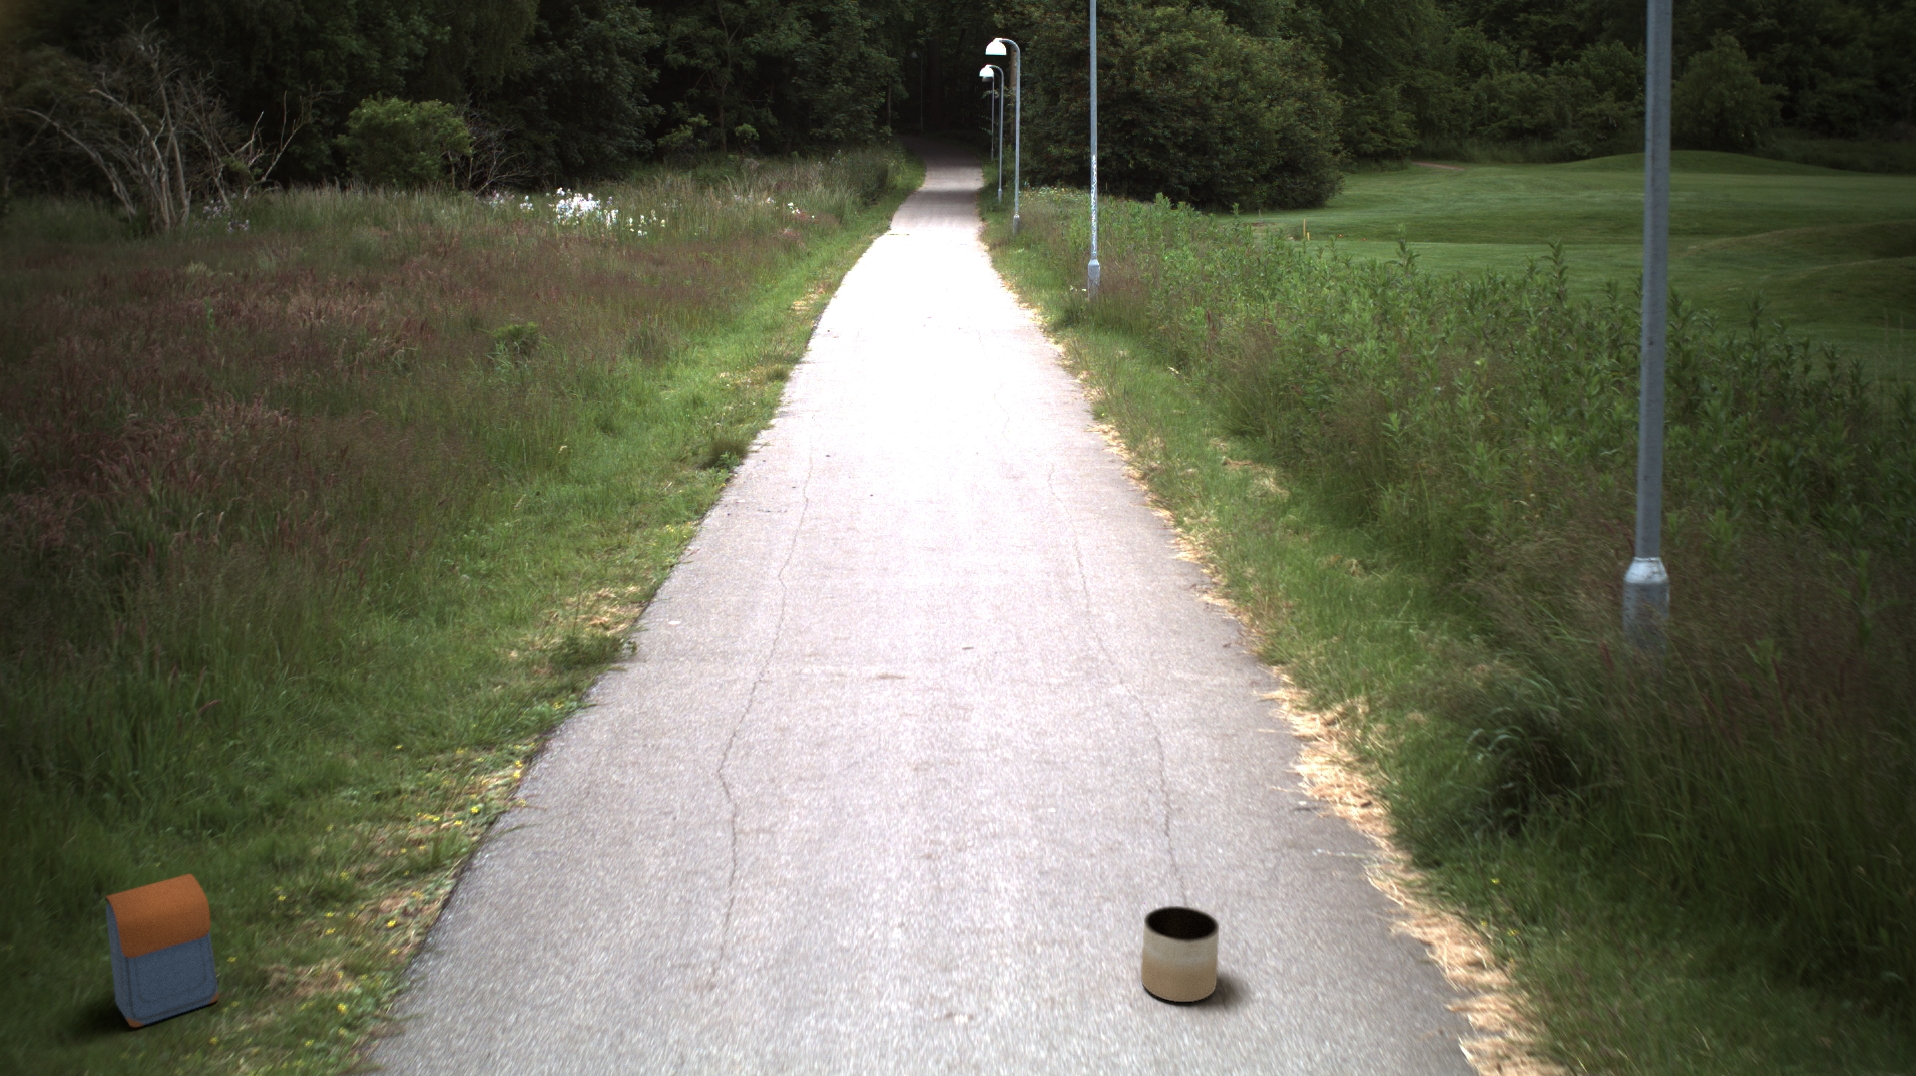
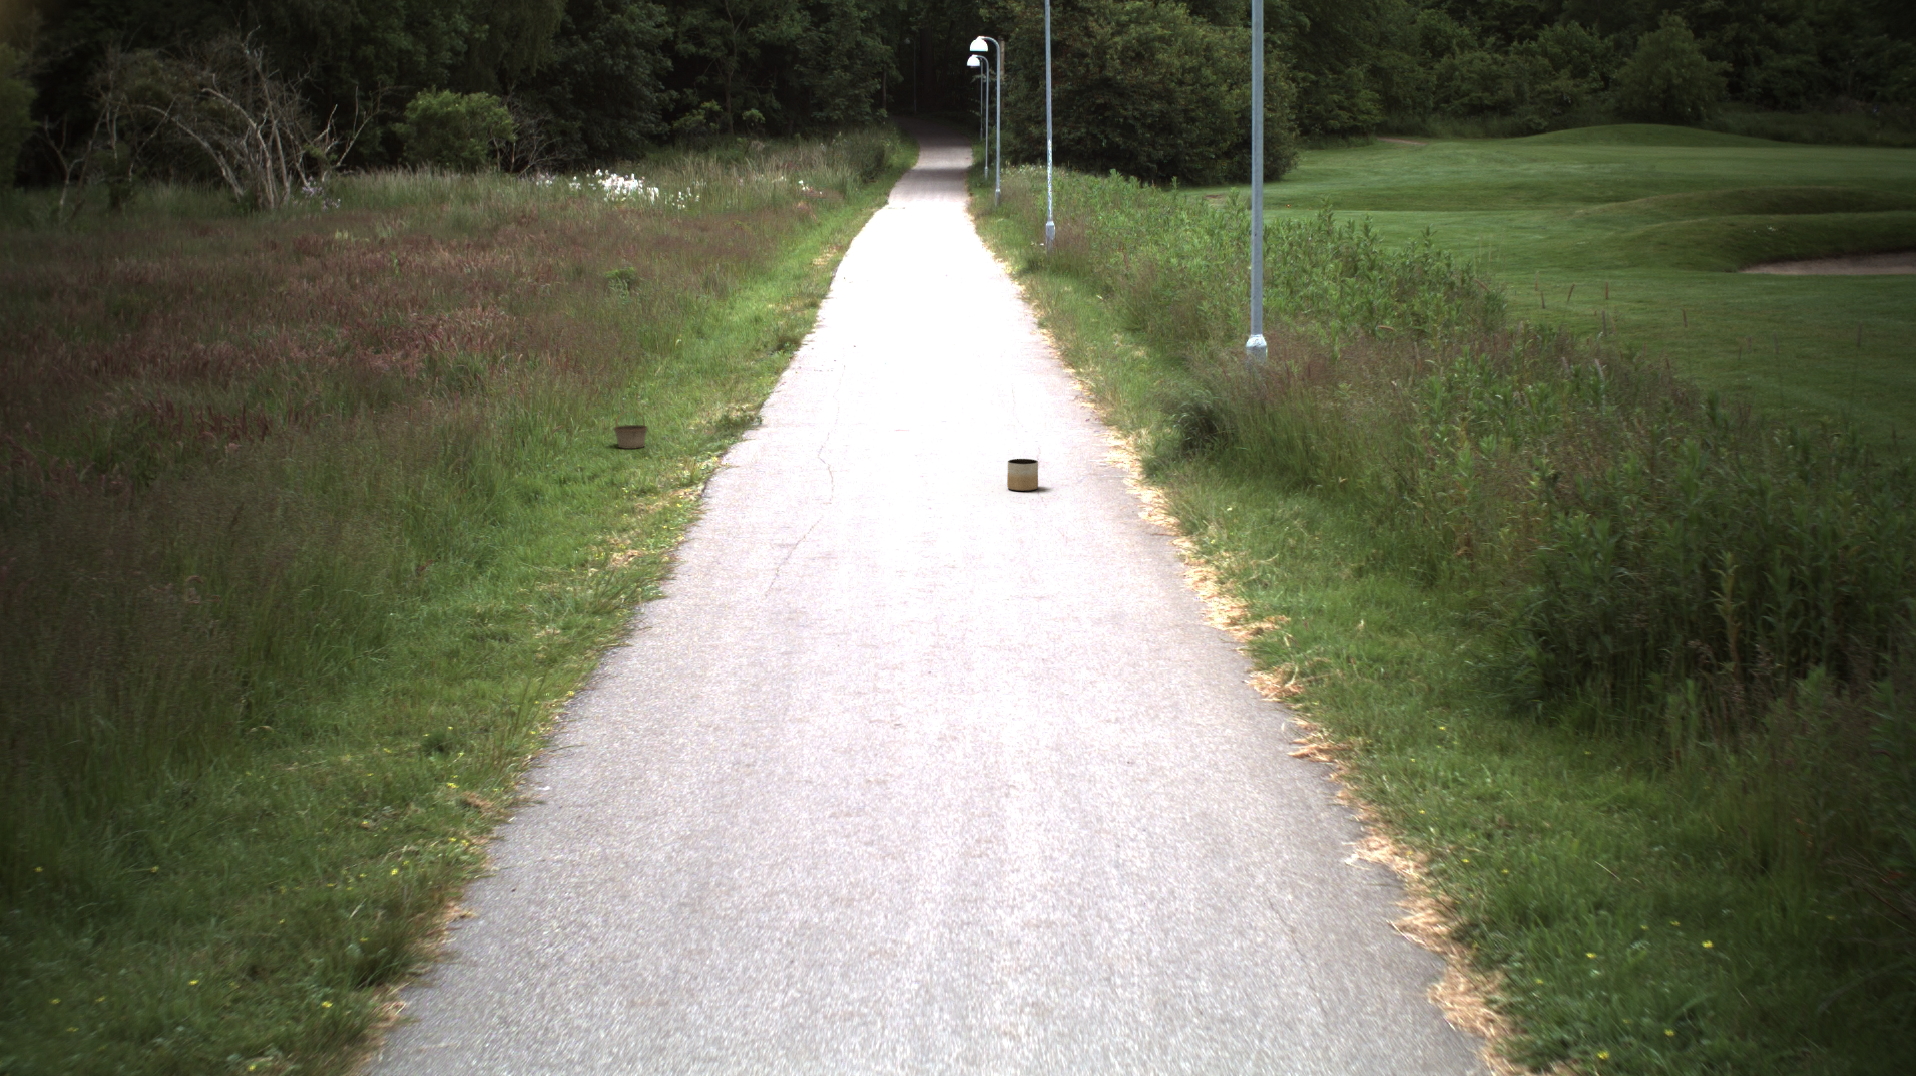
basket: none [304,680,378,760] -> present [614,417,648,449]
backpack: present [105,874,218,1027] -> none [594,444,636,498]

